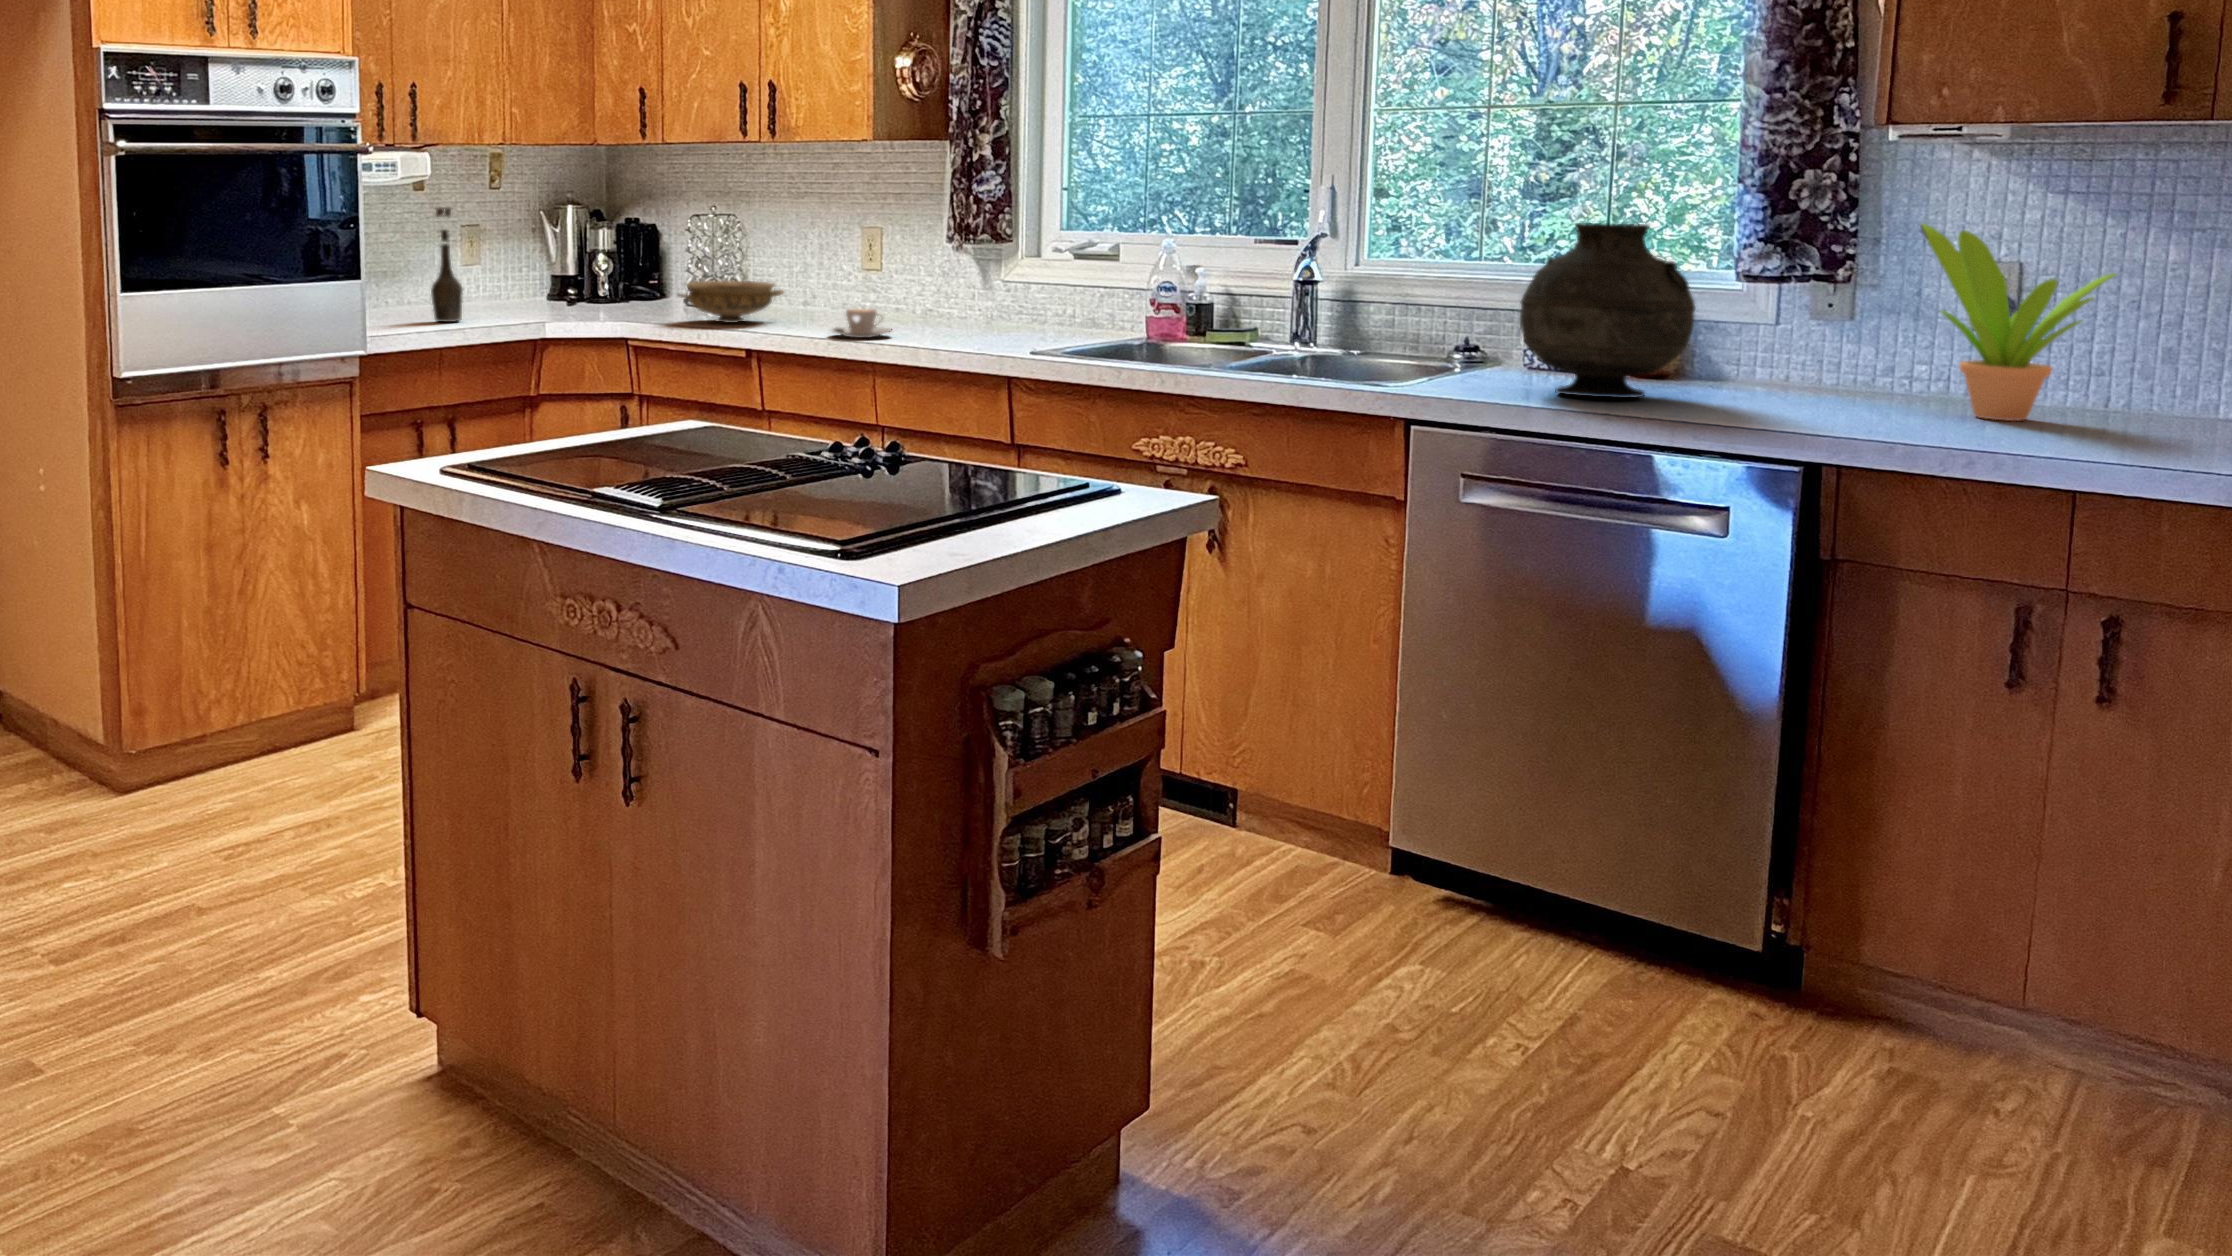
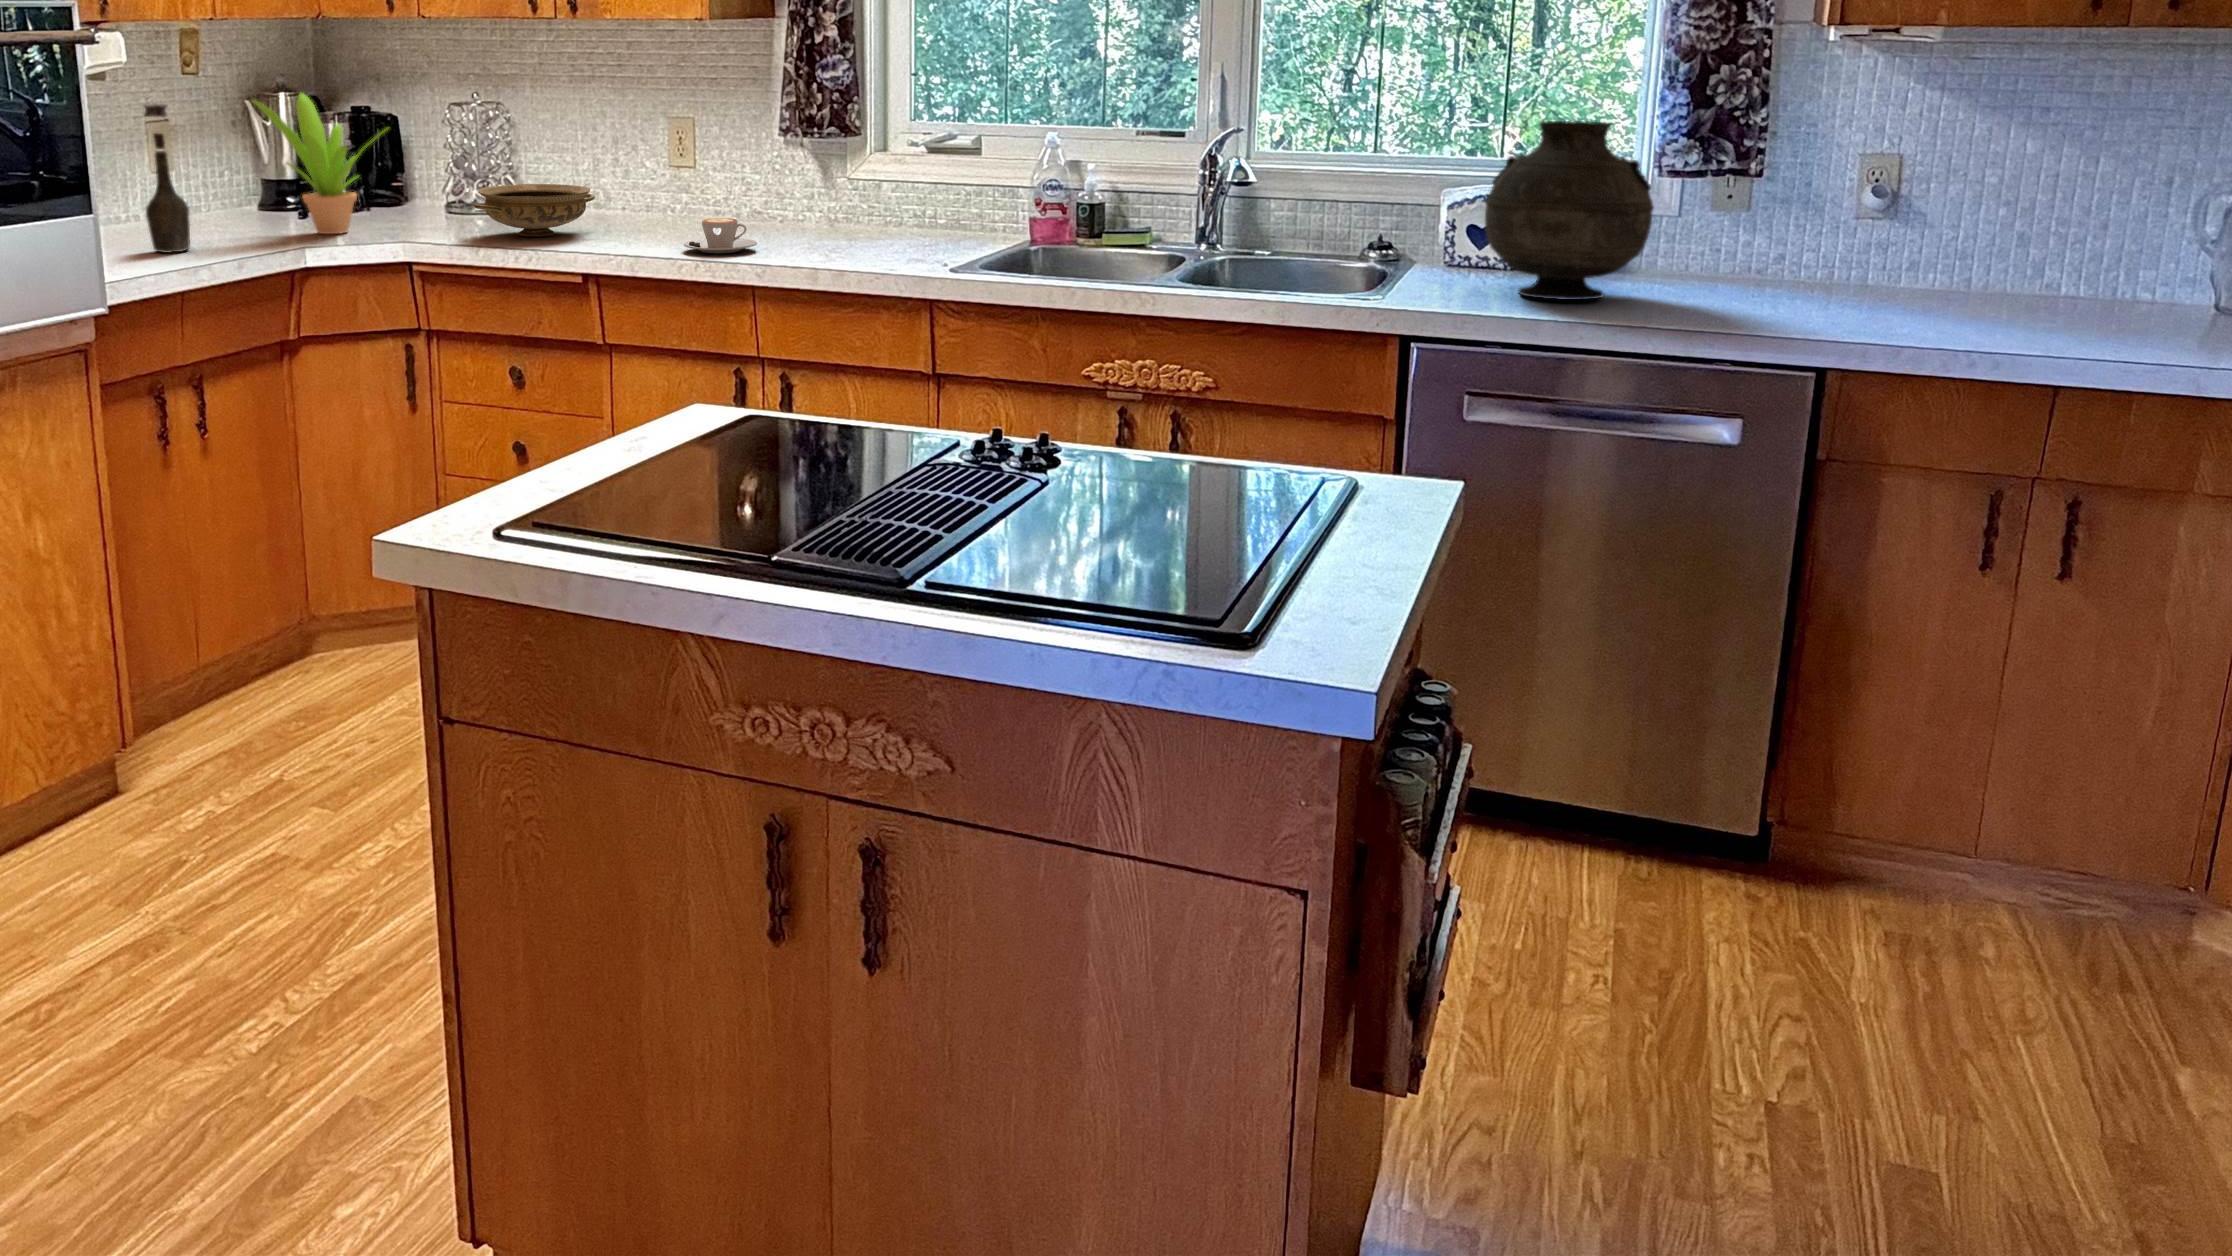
potted plant: present [1920,224,2116,421] -> present [253,93,387,234]

